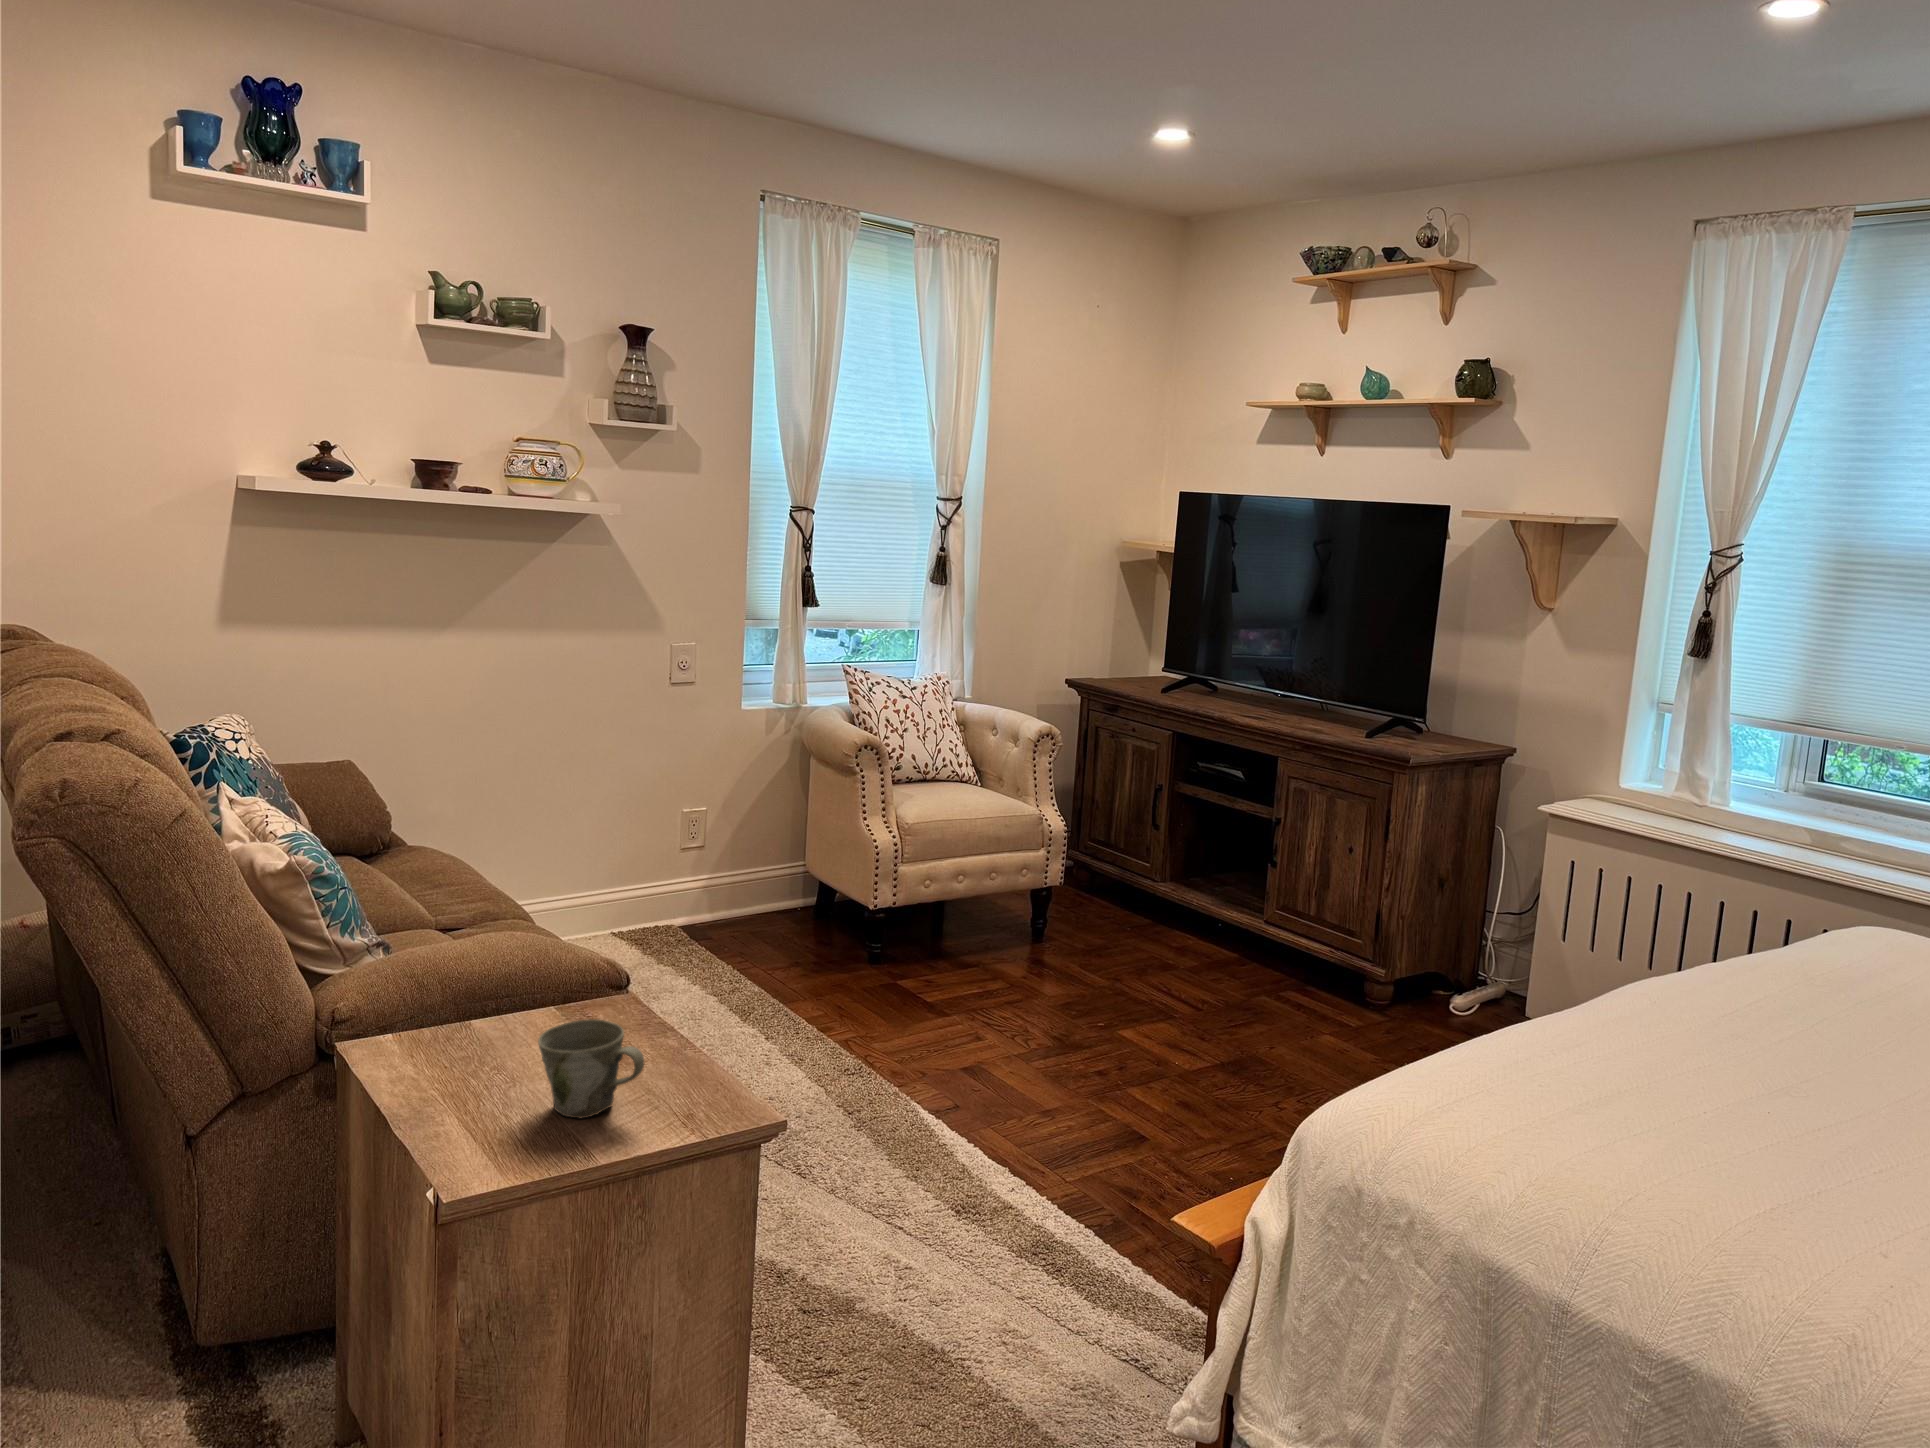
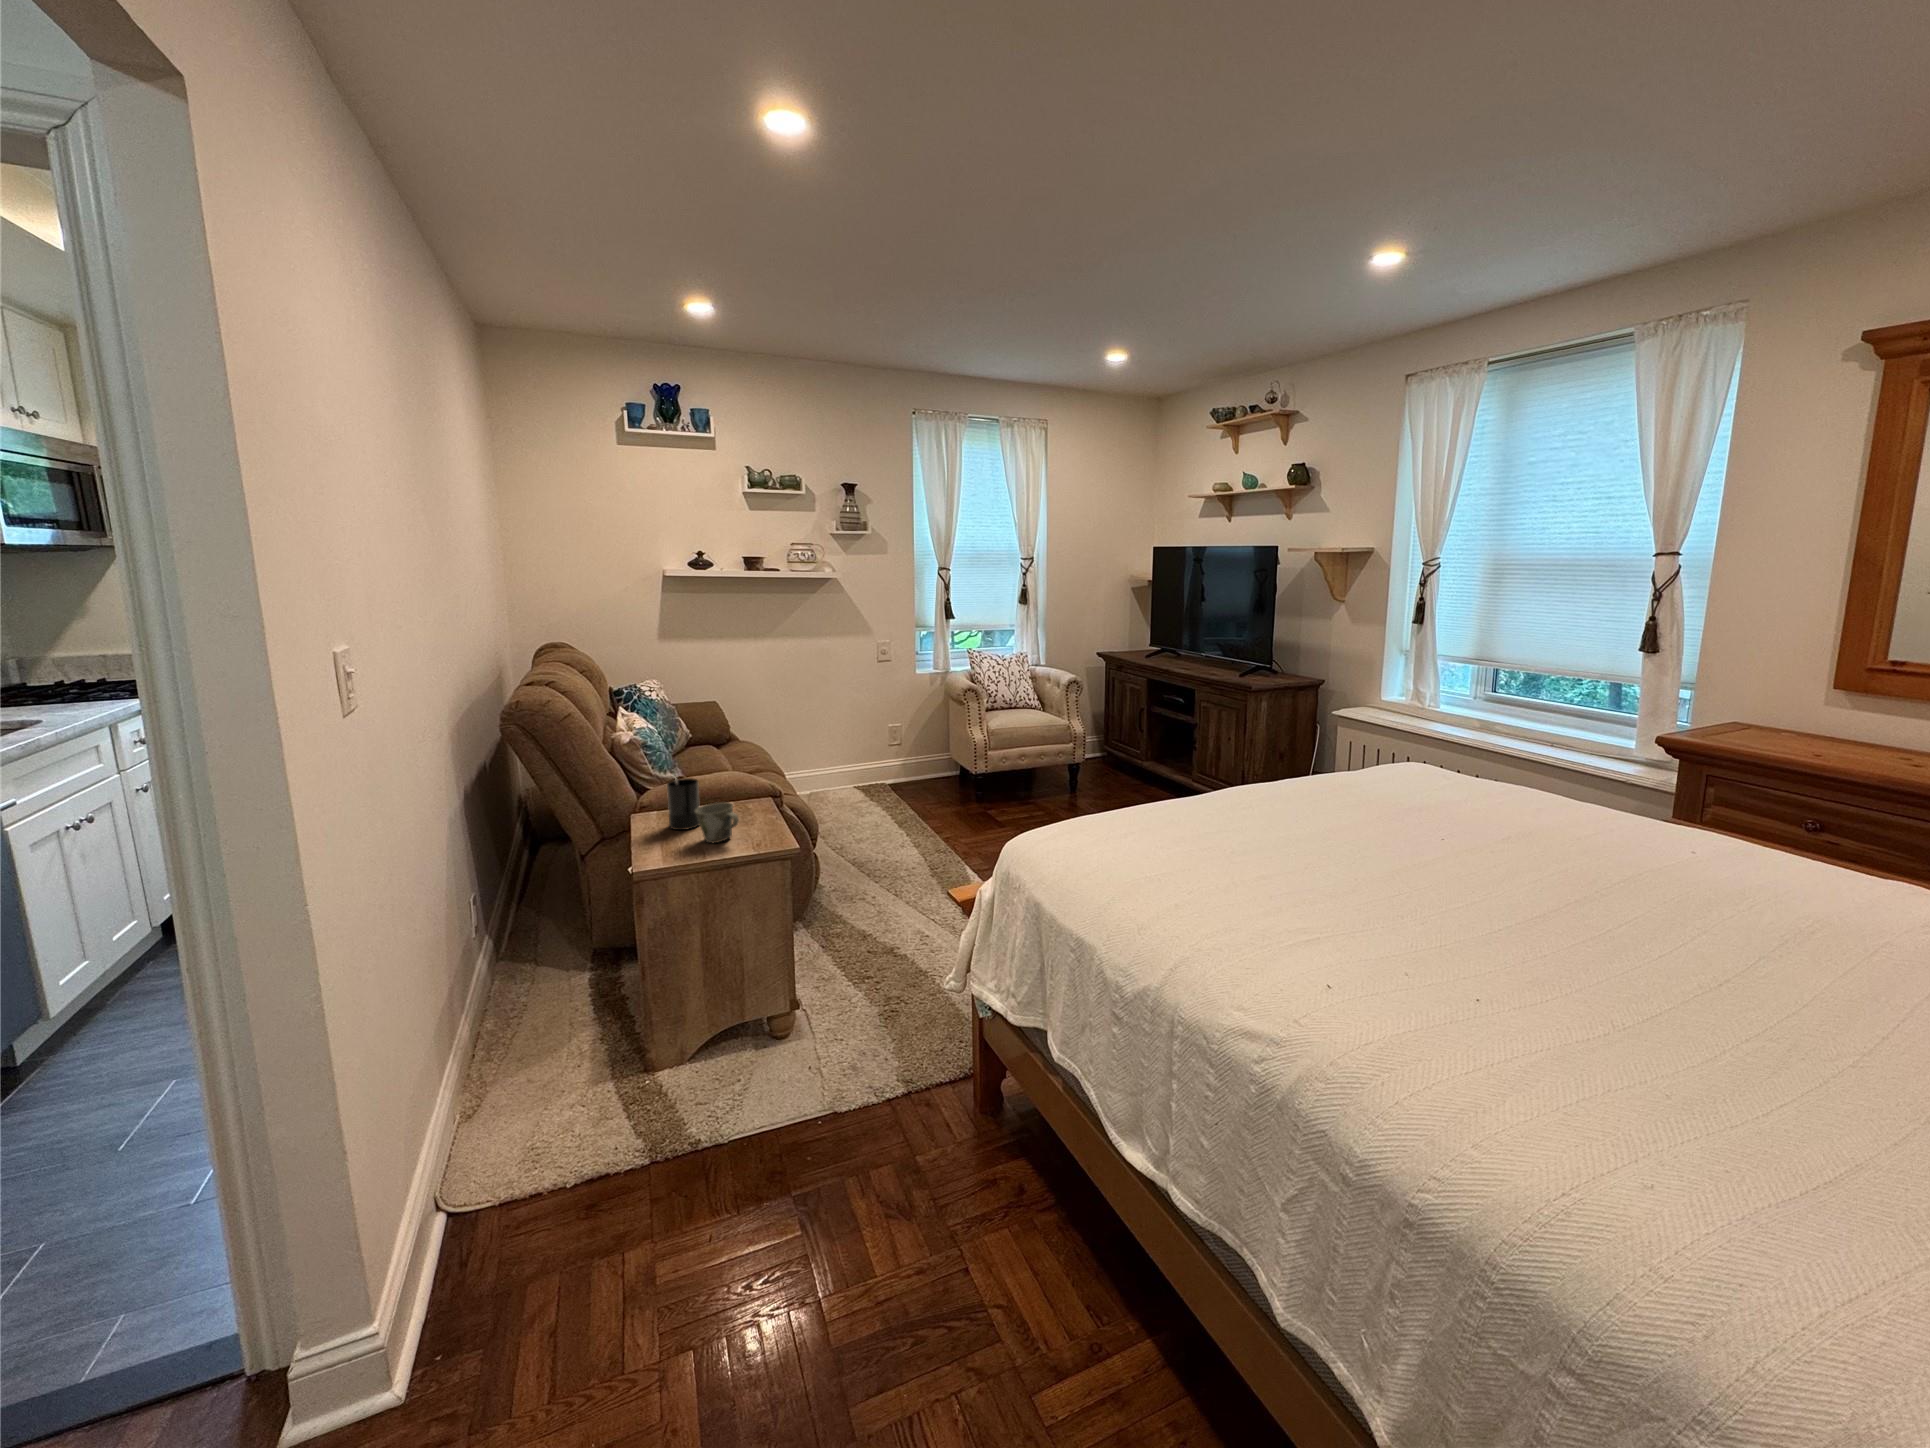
candle: none [443,958,517,1084] -> present [667,778,700,830]

